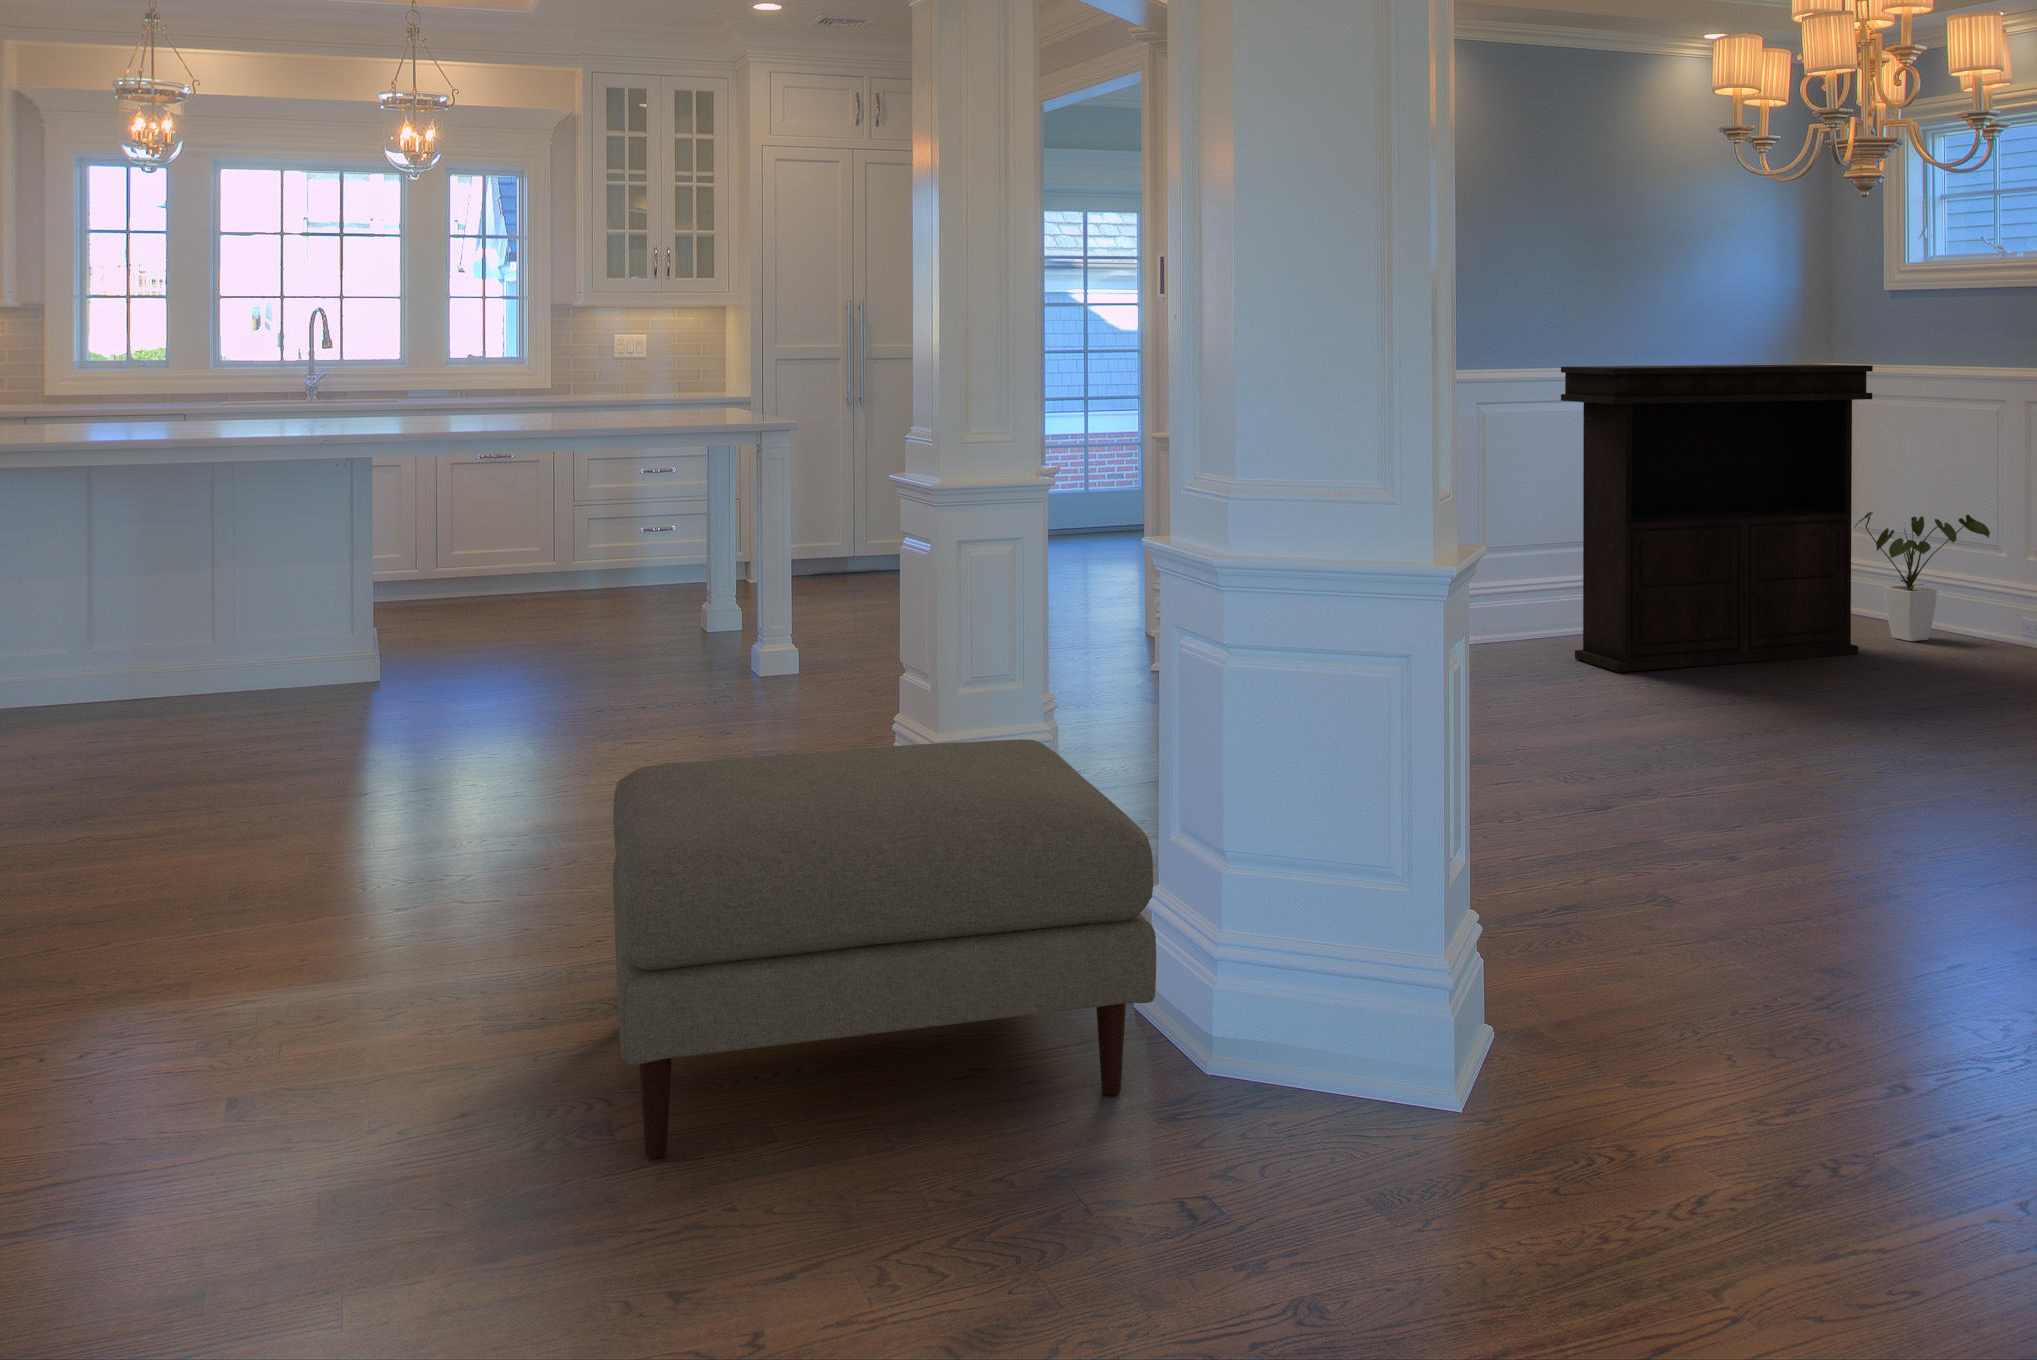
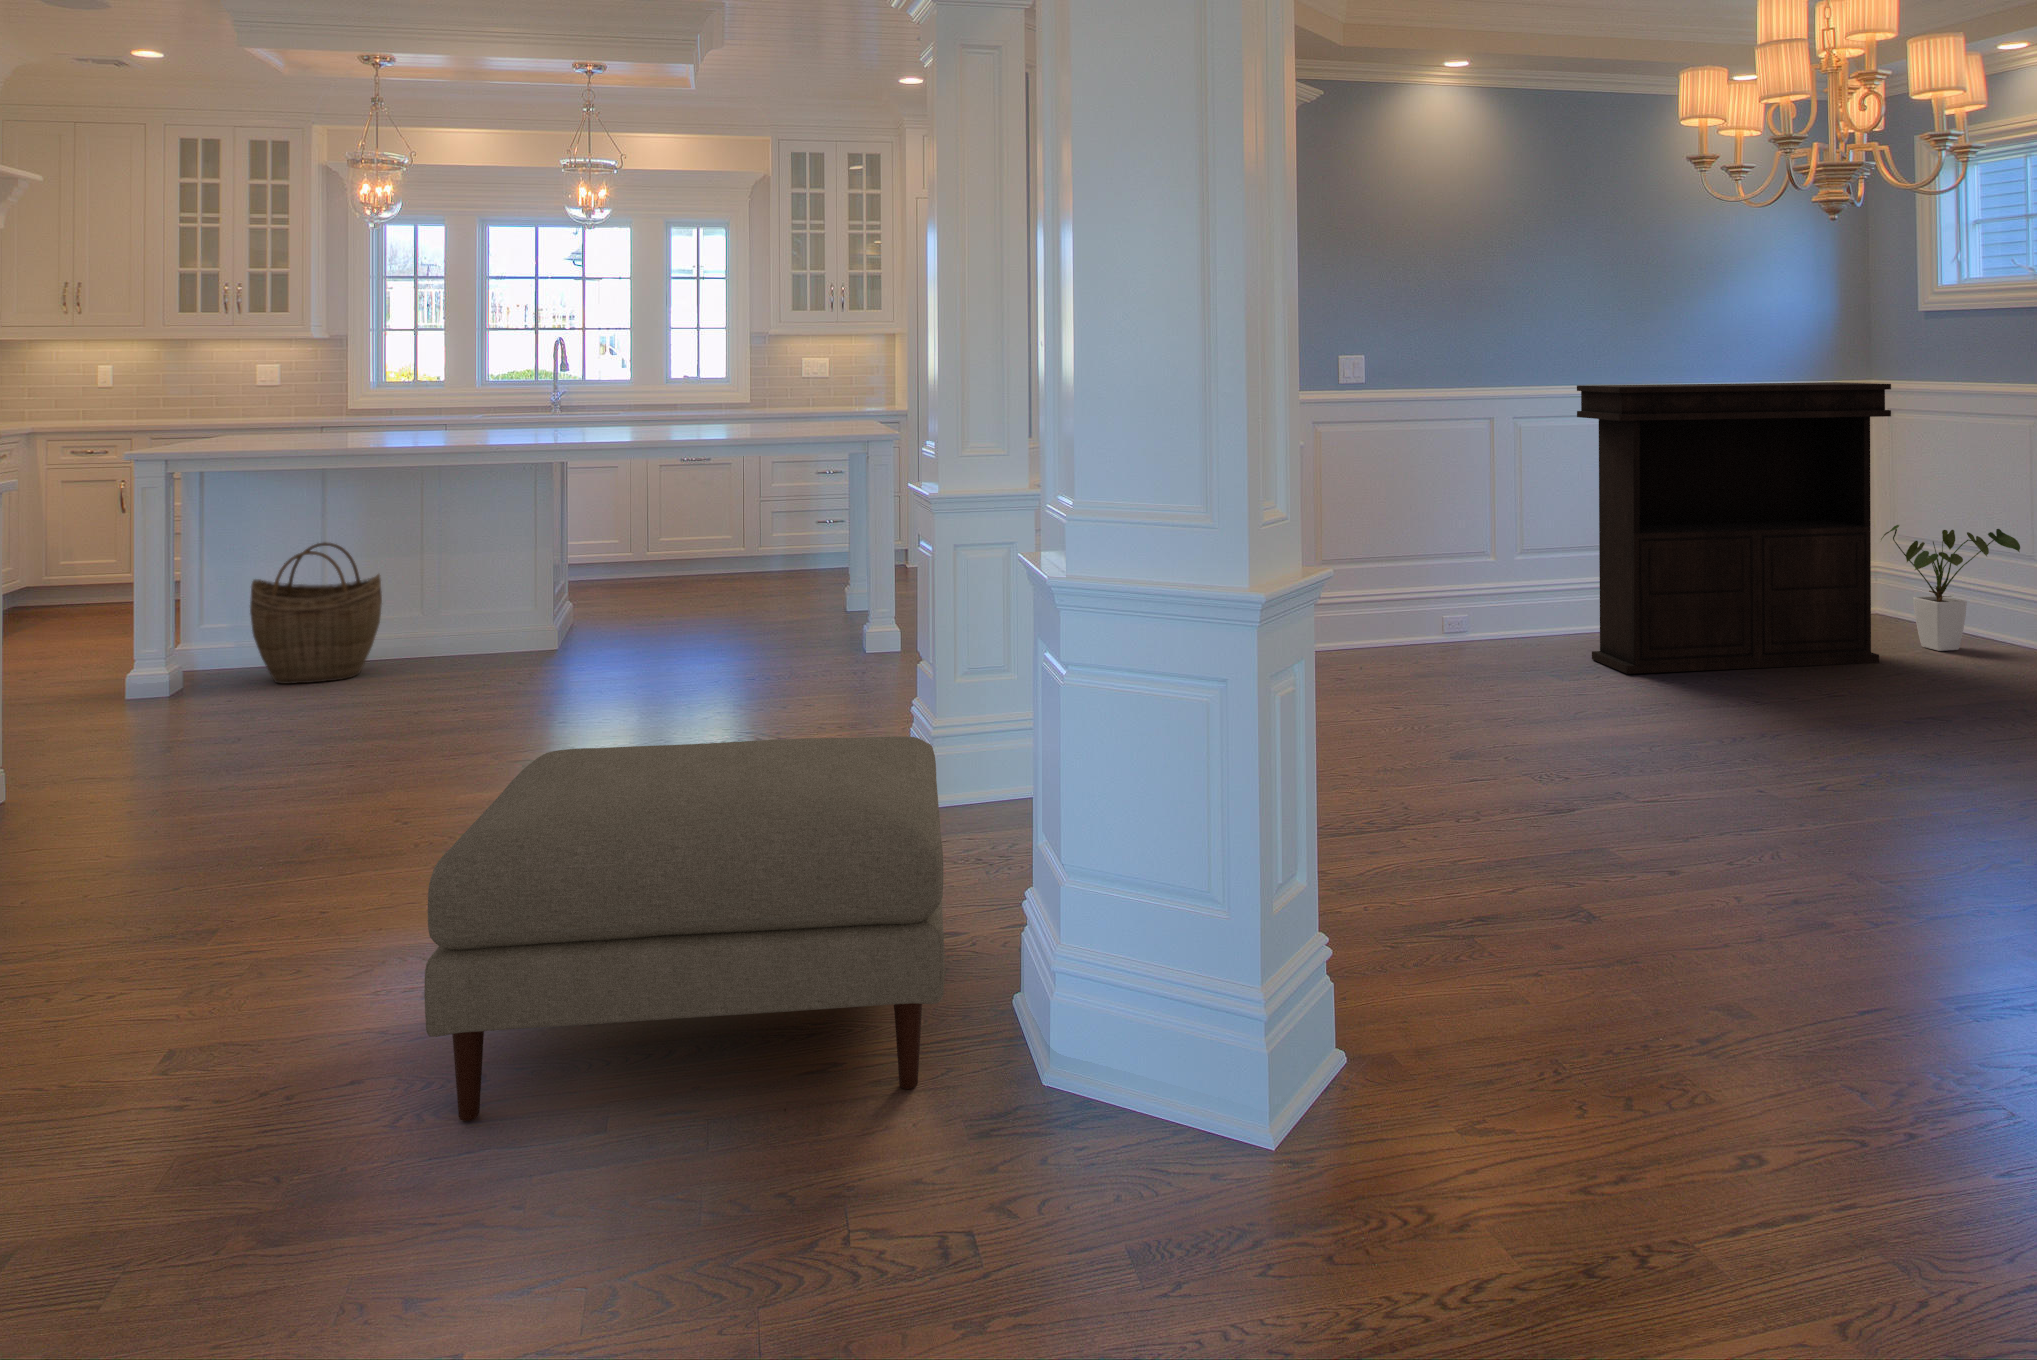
woven basket: none [22,556,185,729] -> present [250,542,382,684]

